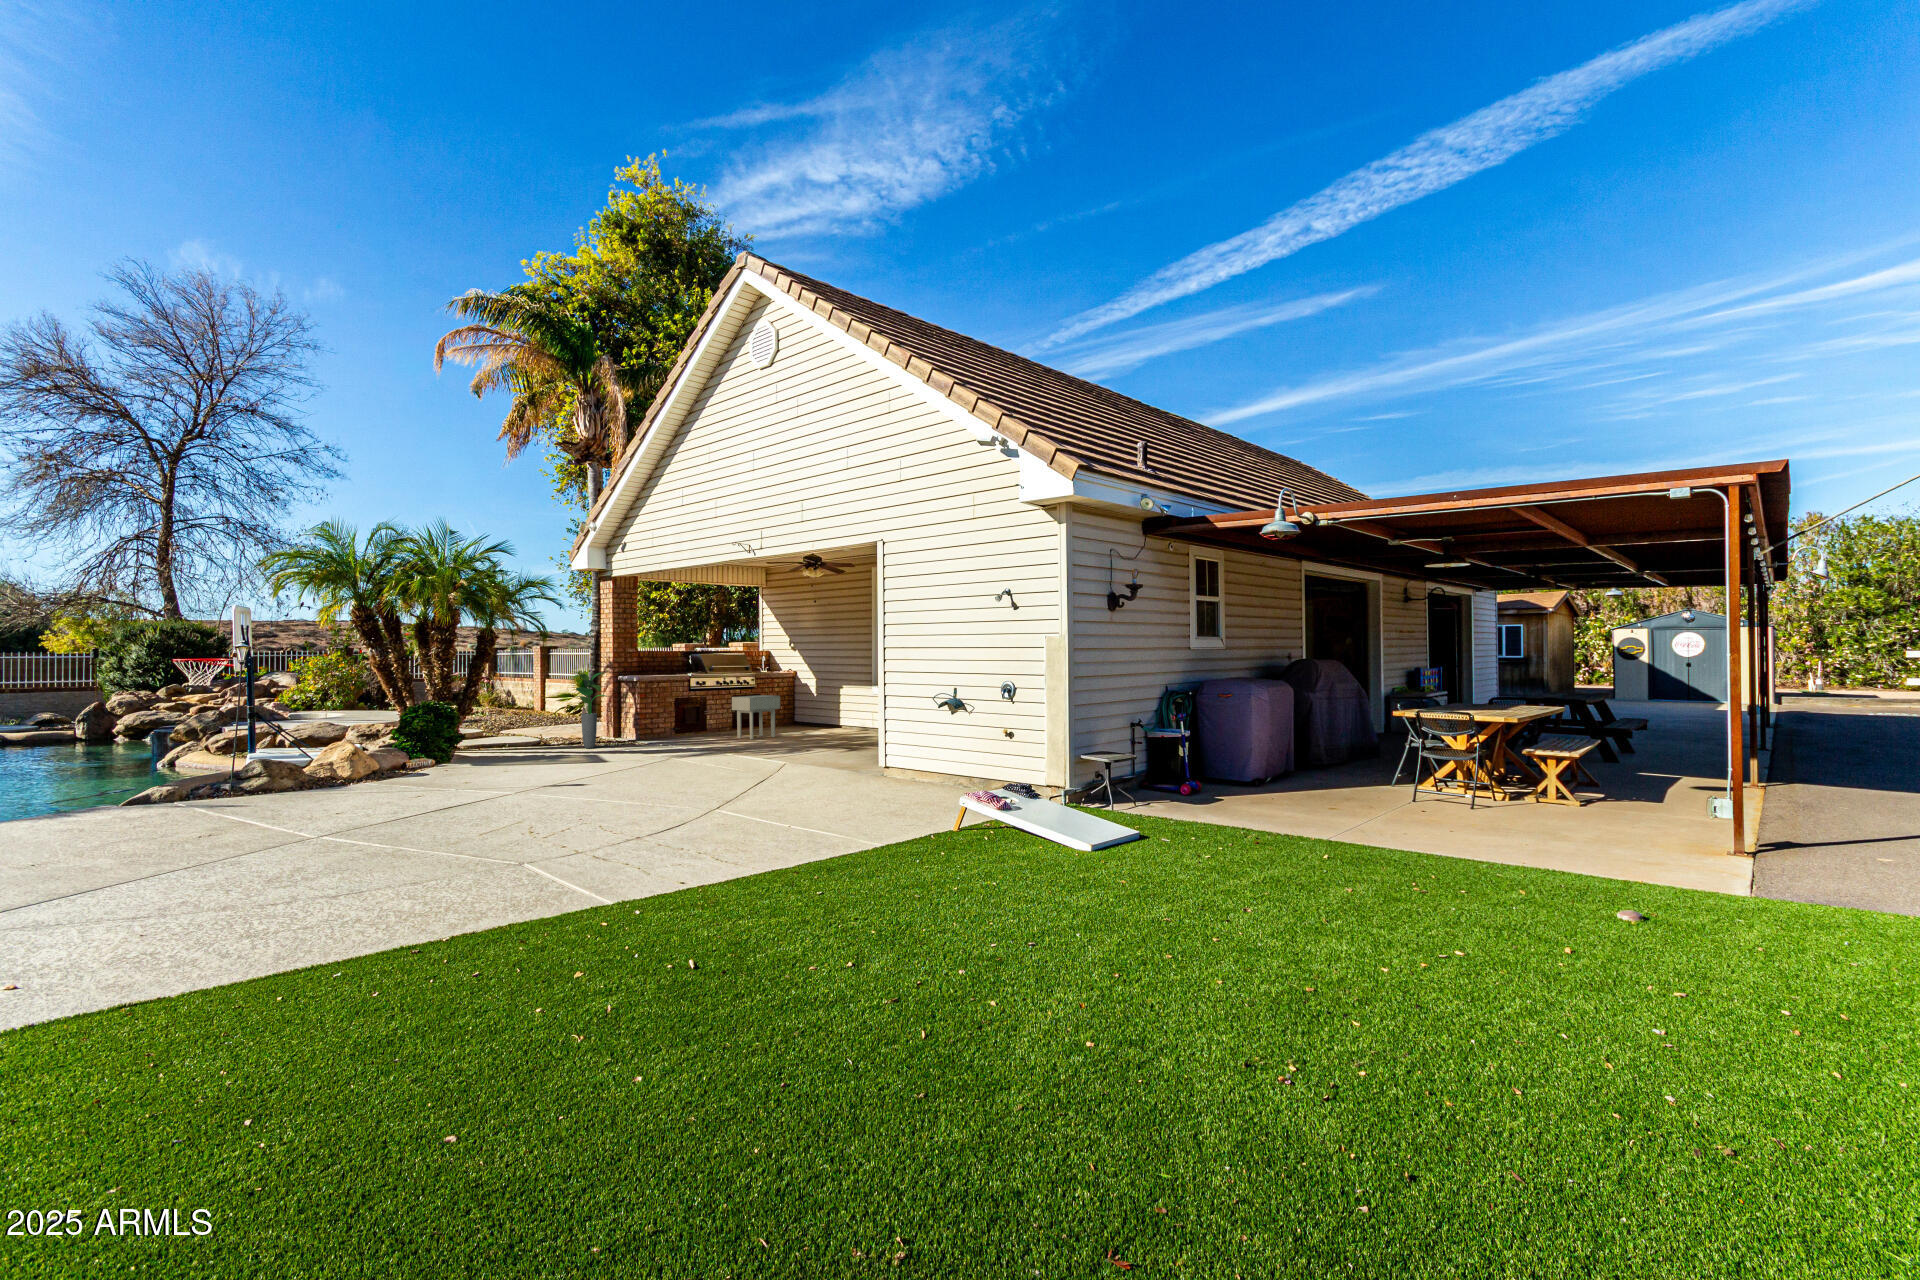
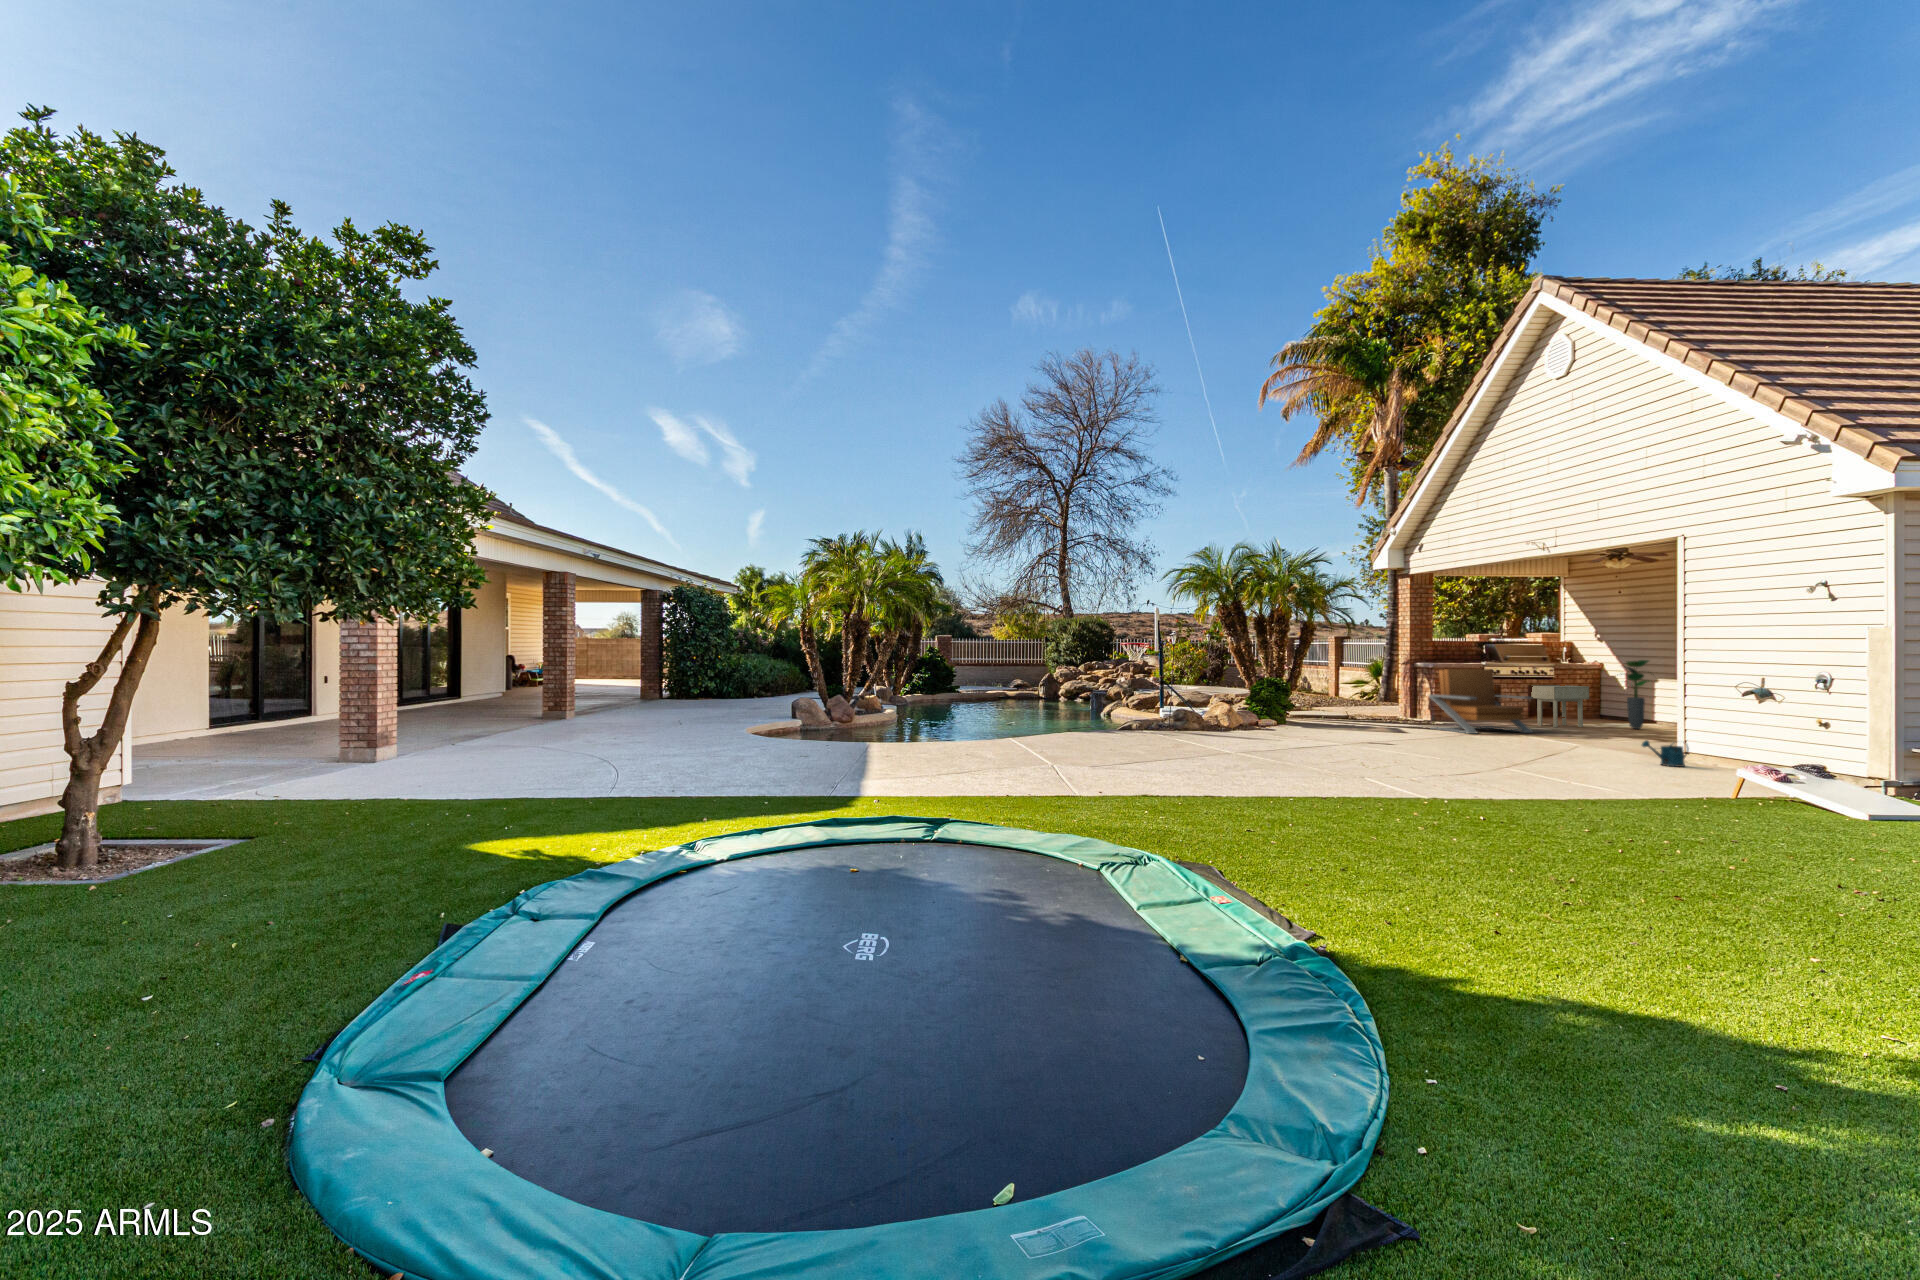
potted plant: present [574,672,607,749] -> present [1625,660,1649,729]
lounge chair: none [629,682,727,754] -> present [1429,669,1532,734]
watering can: none [791,749,825,773] -> present [1642,740,1689,767]

